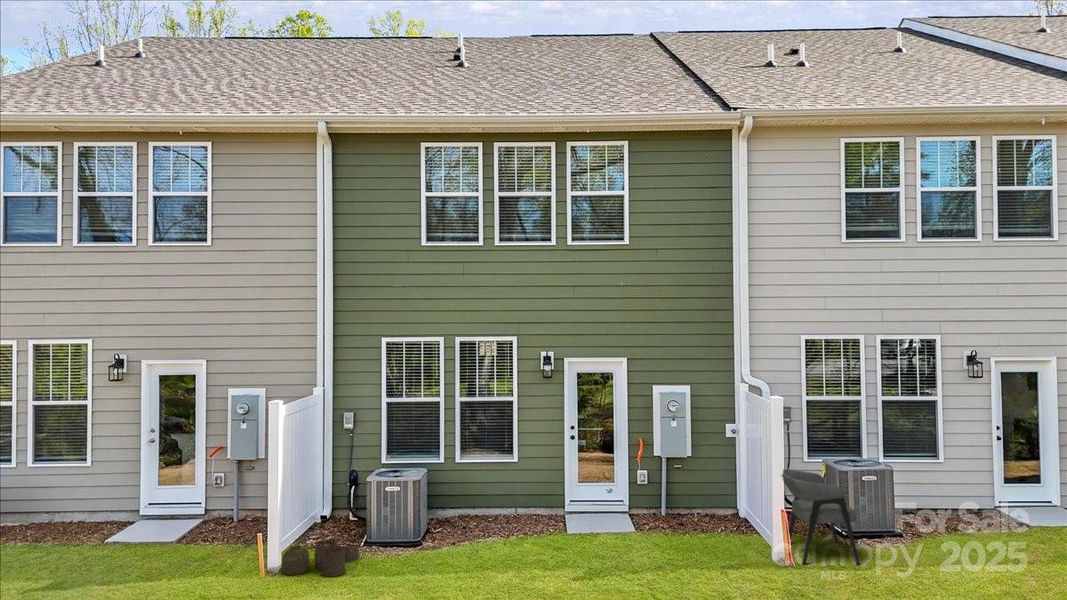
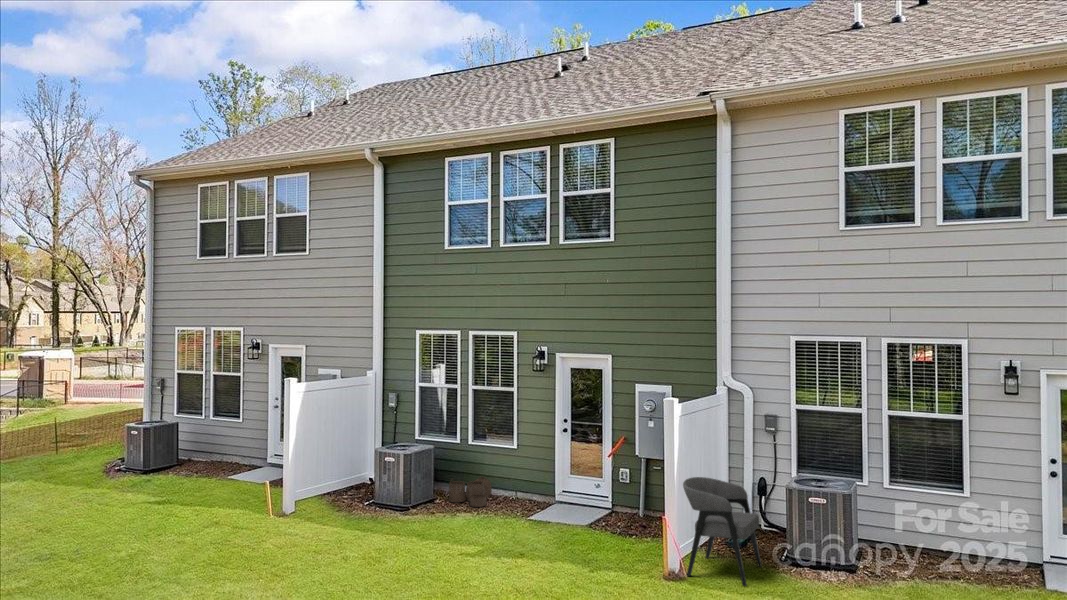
woven basket: present [282,540,359,576] -> present [449,477,492,507]

